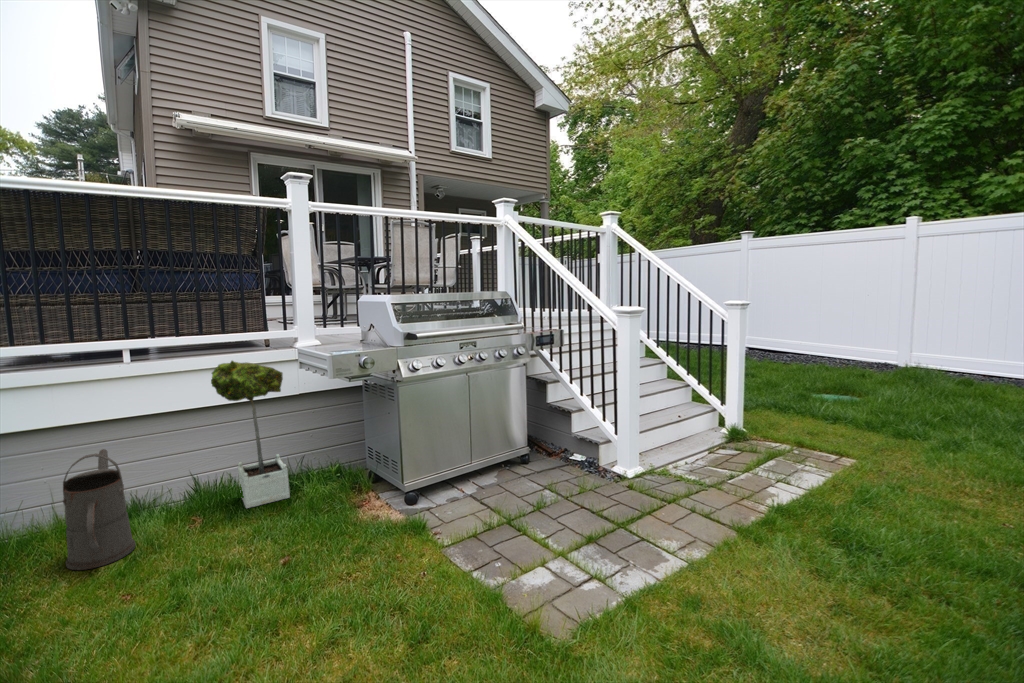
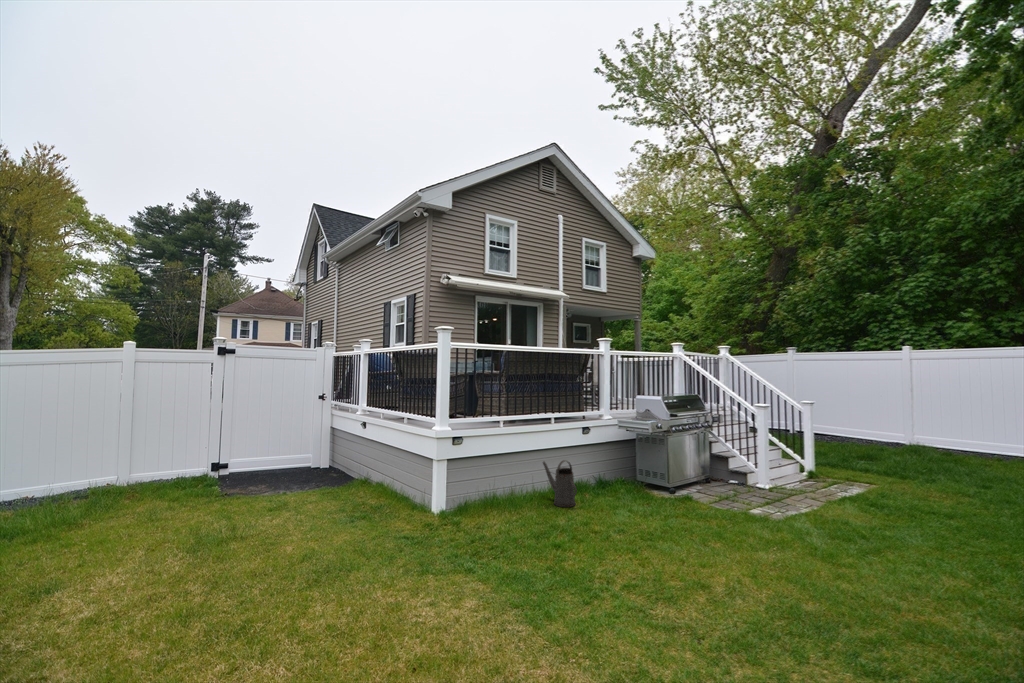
potted tree: present [211,361,290,508] -> none [579,424,610,493]

